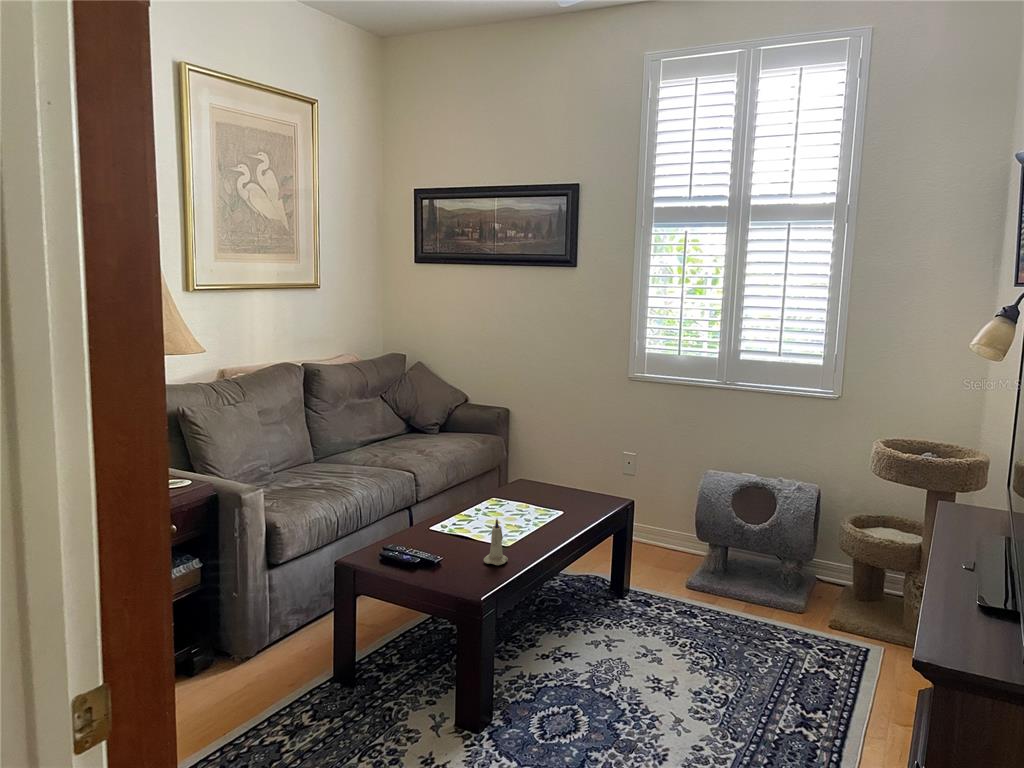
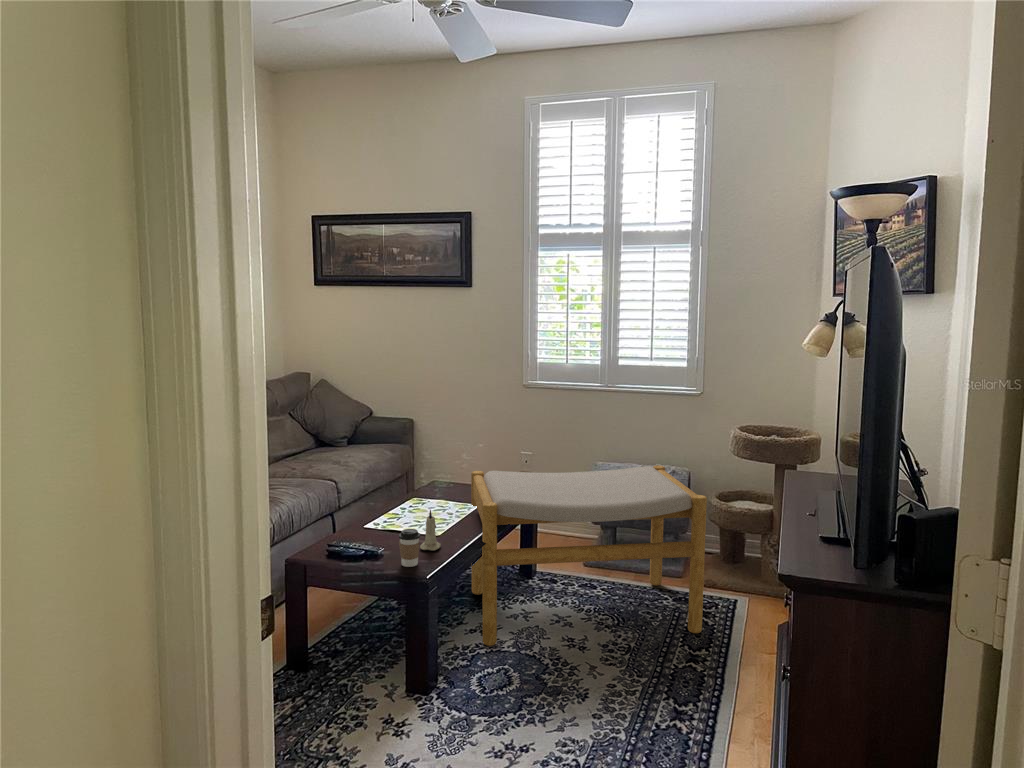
footstool: none [552,474,834,689] -> present [471,465,707,646]
coffee cup: none [455,540,481,583] -> present [399,529,421,567]

